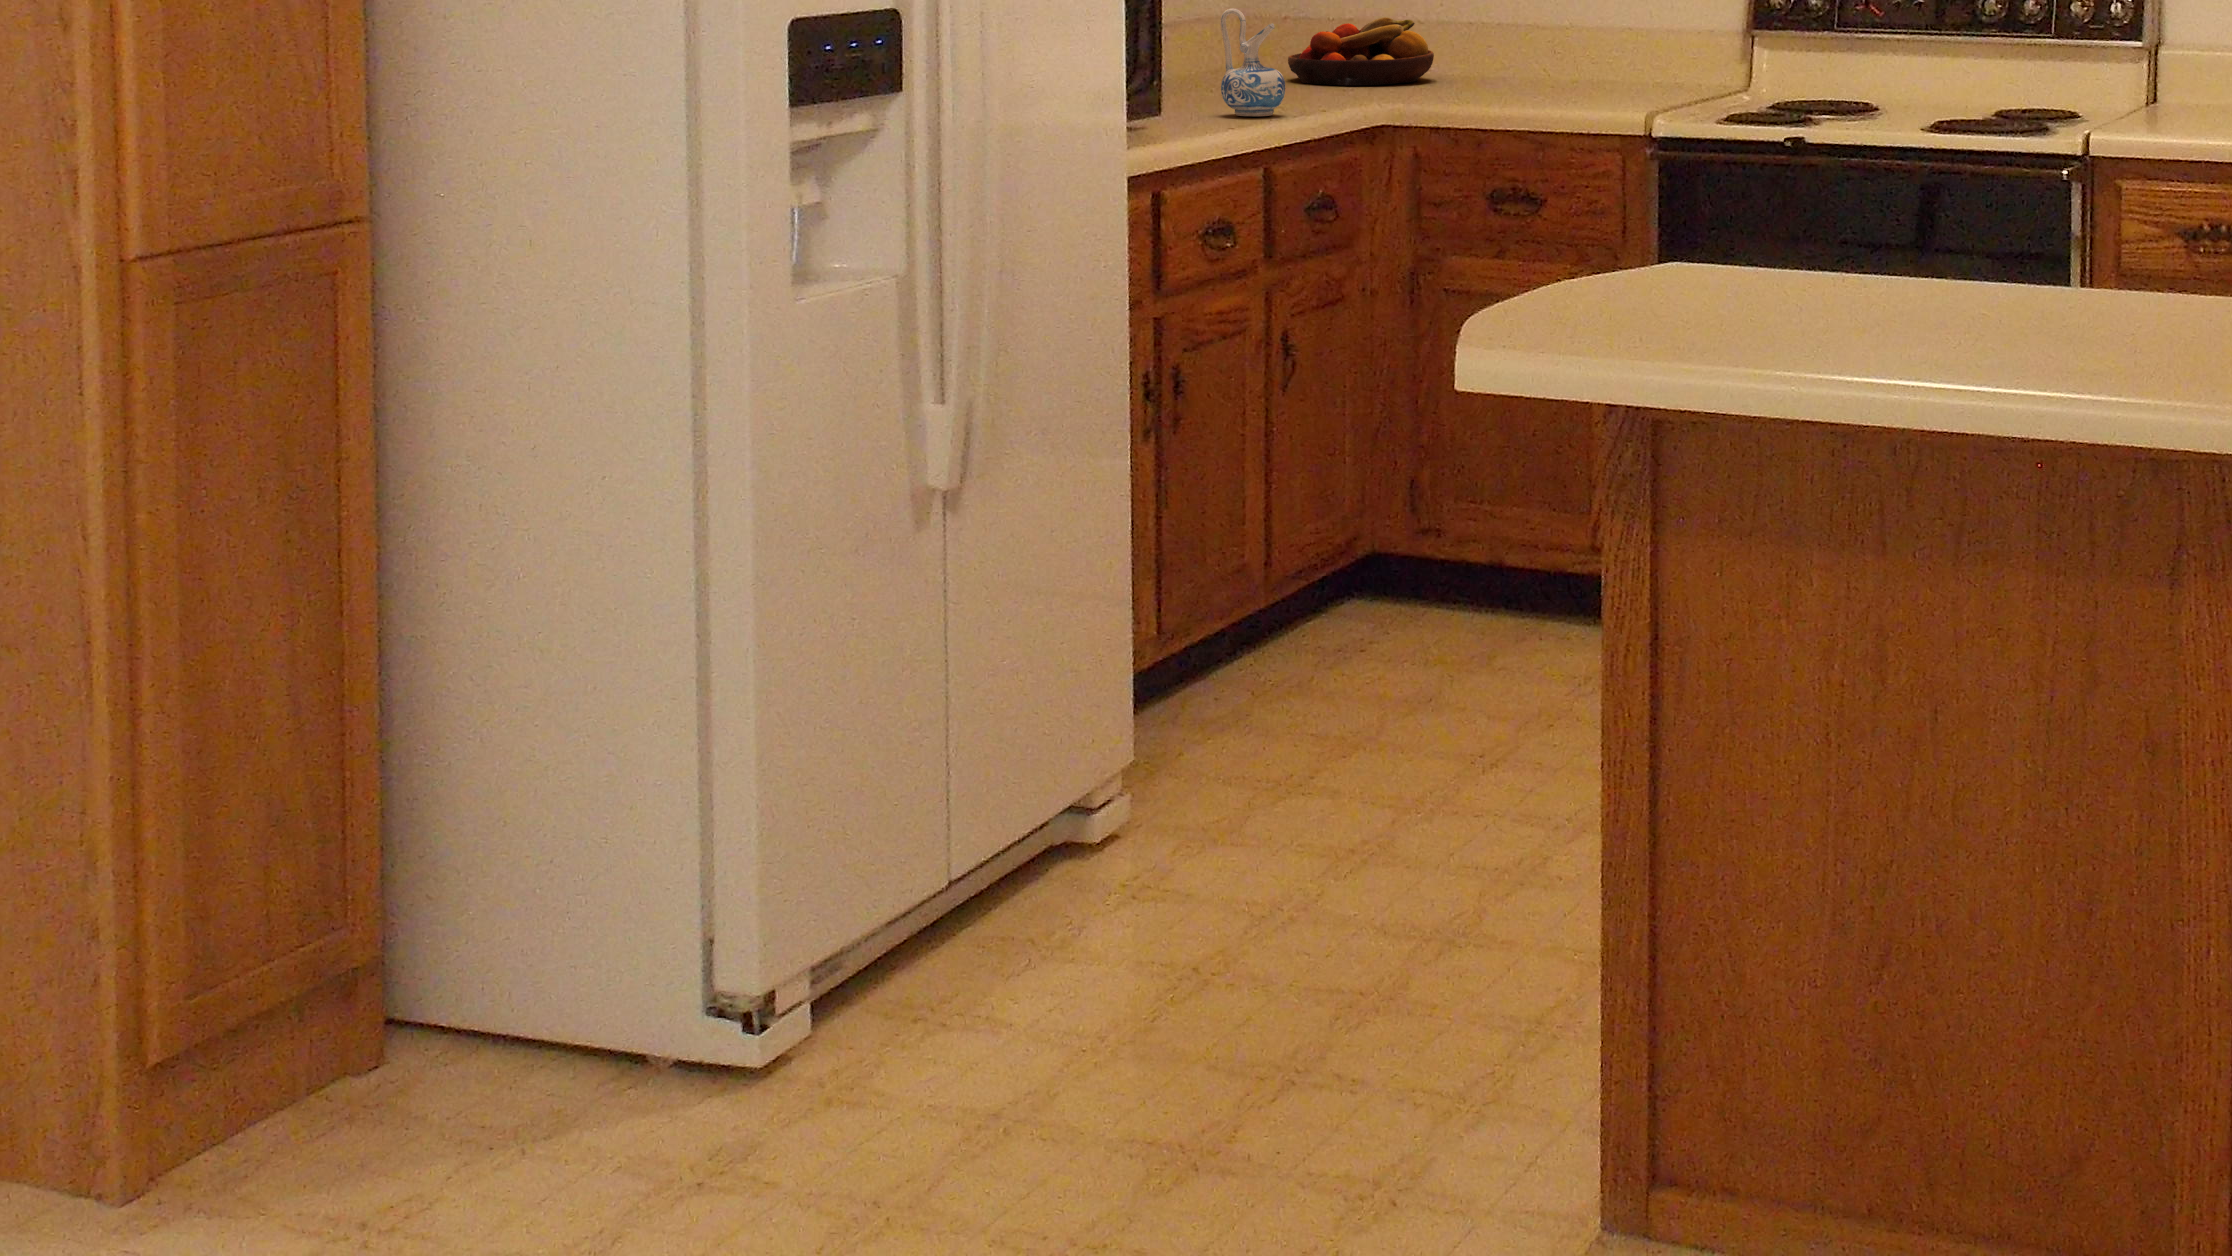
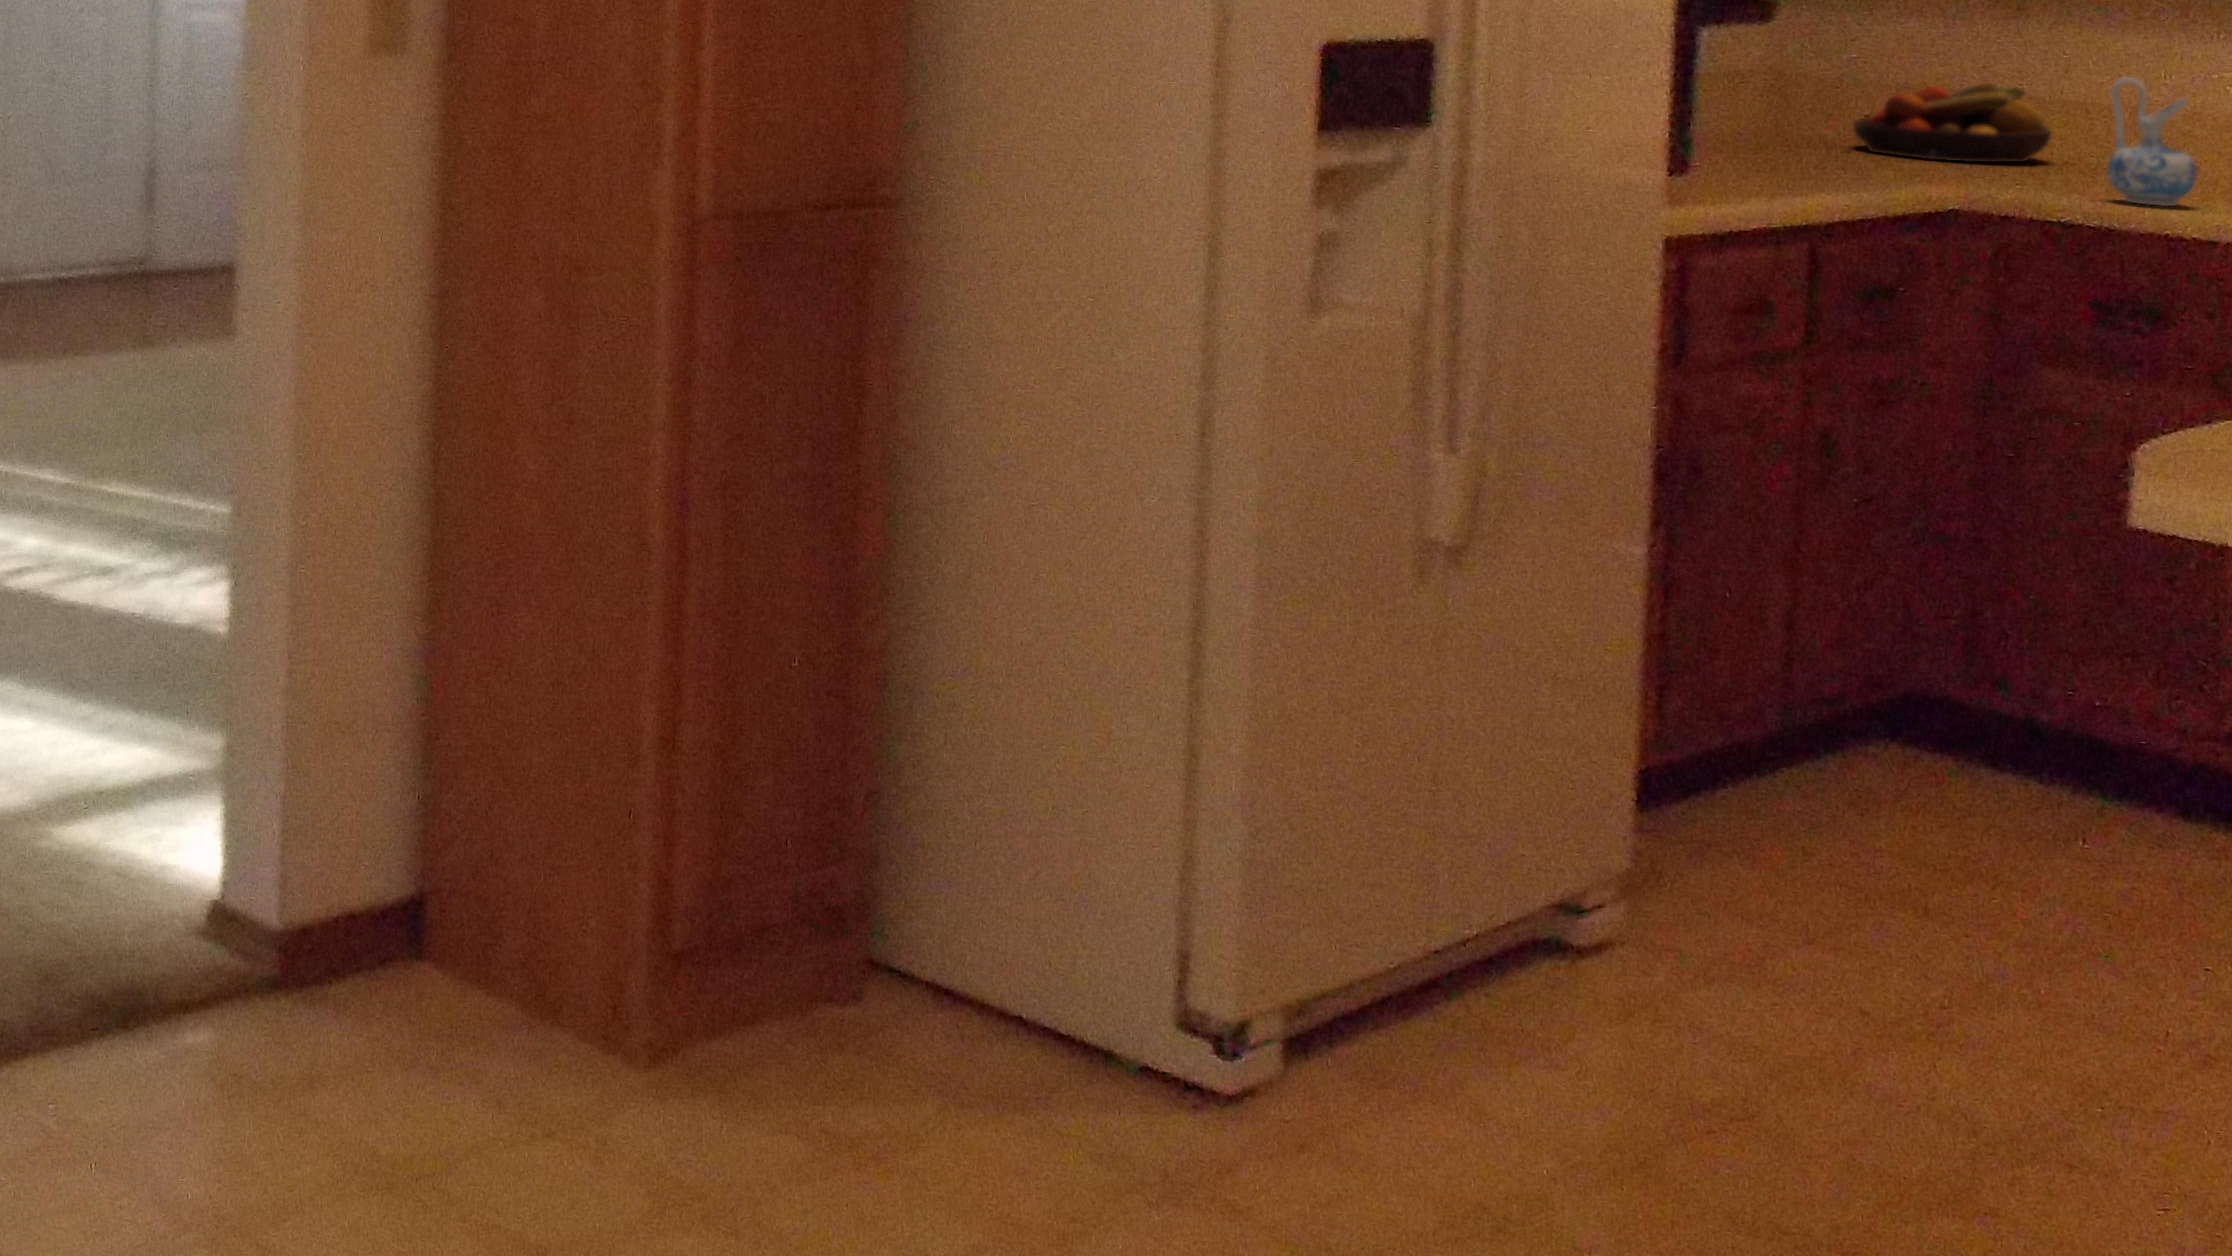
ceramic pitcher: present [1220,8,1285,116] -> present [2108,77,2197,206]

